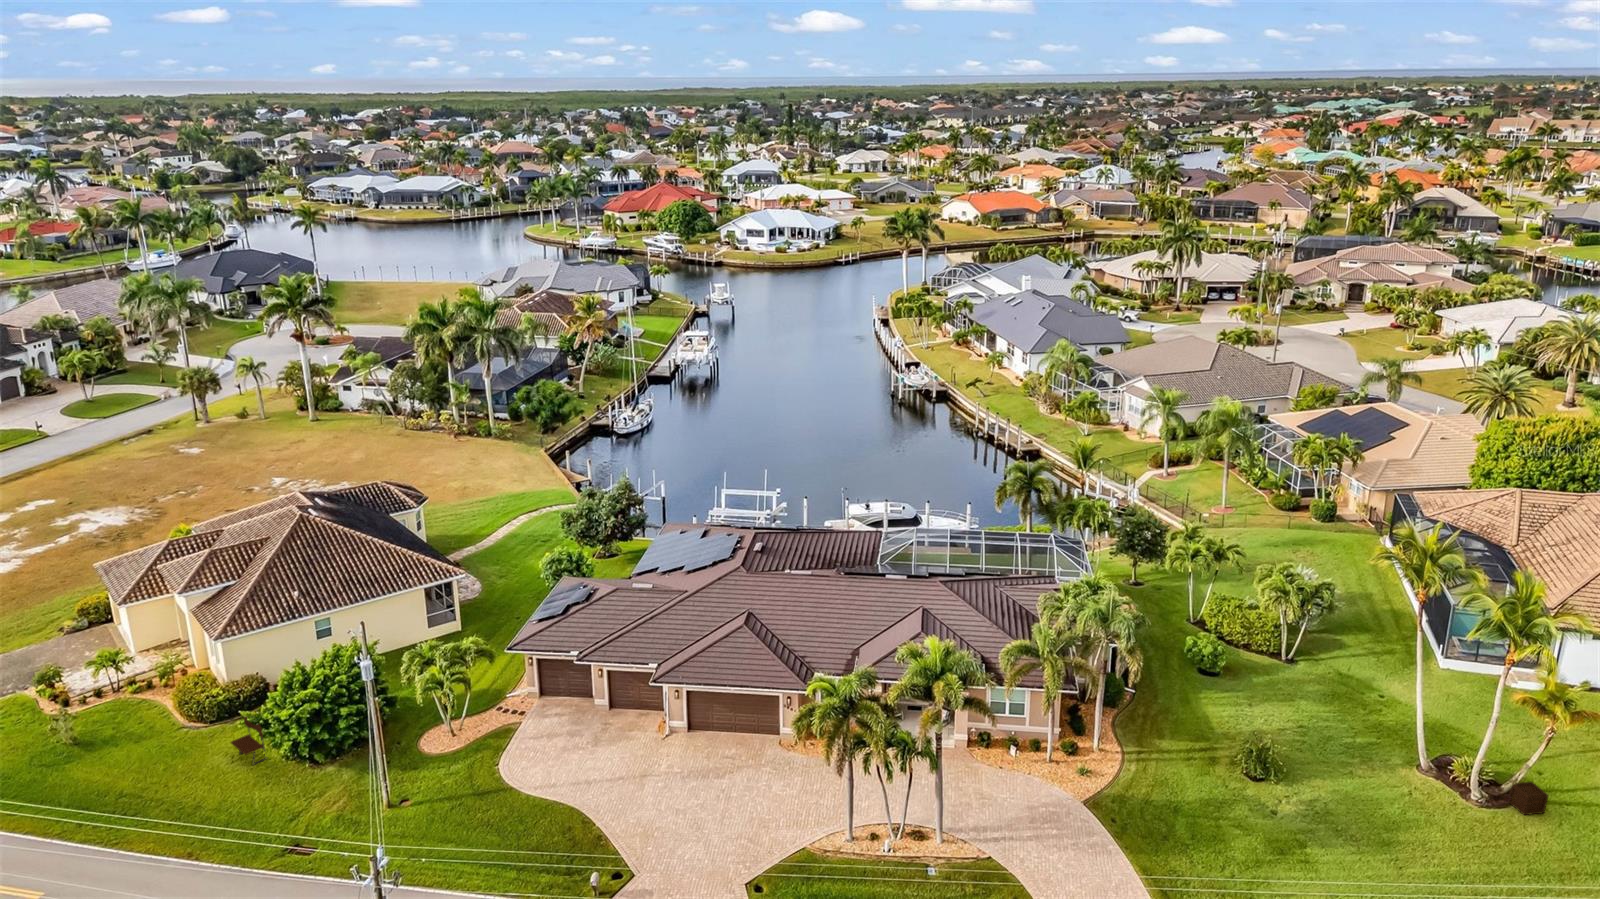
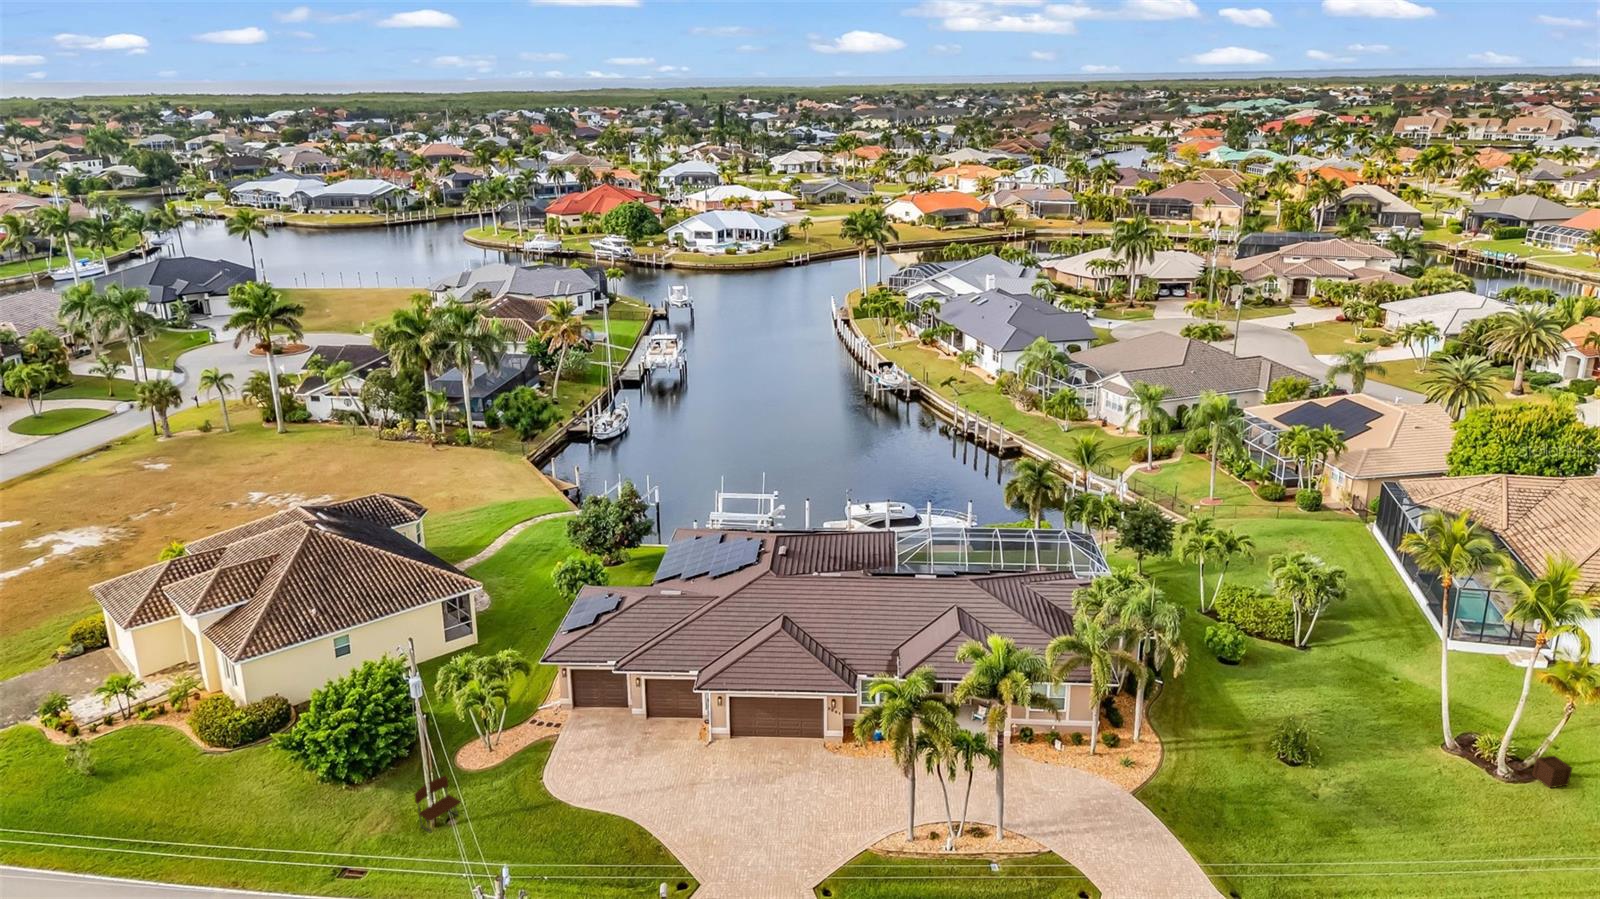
bench: present [231,716,267,765] -> present [414,776,461,832]

